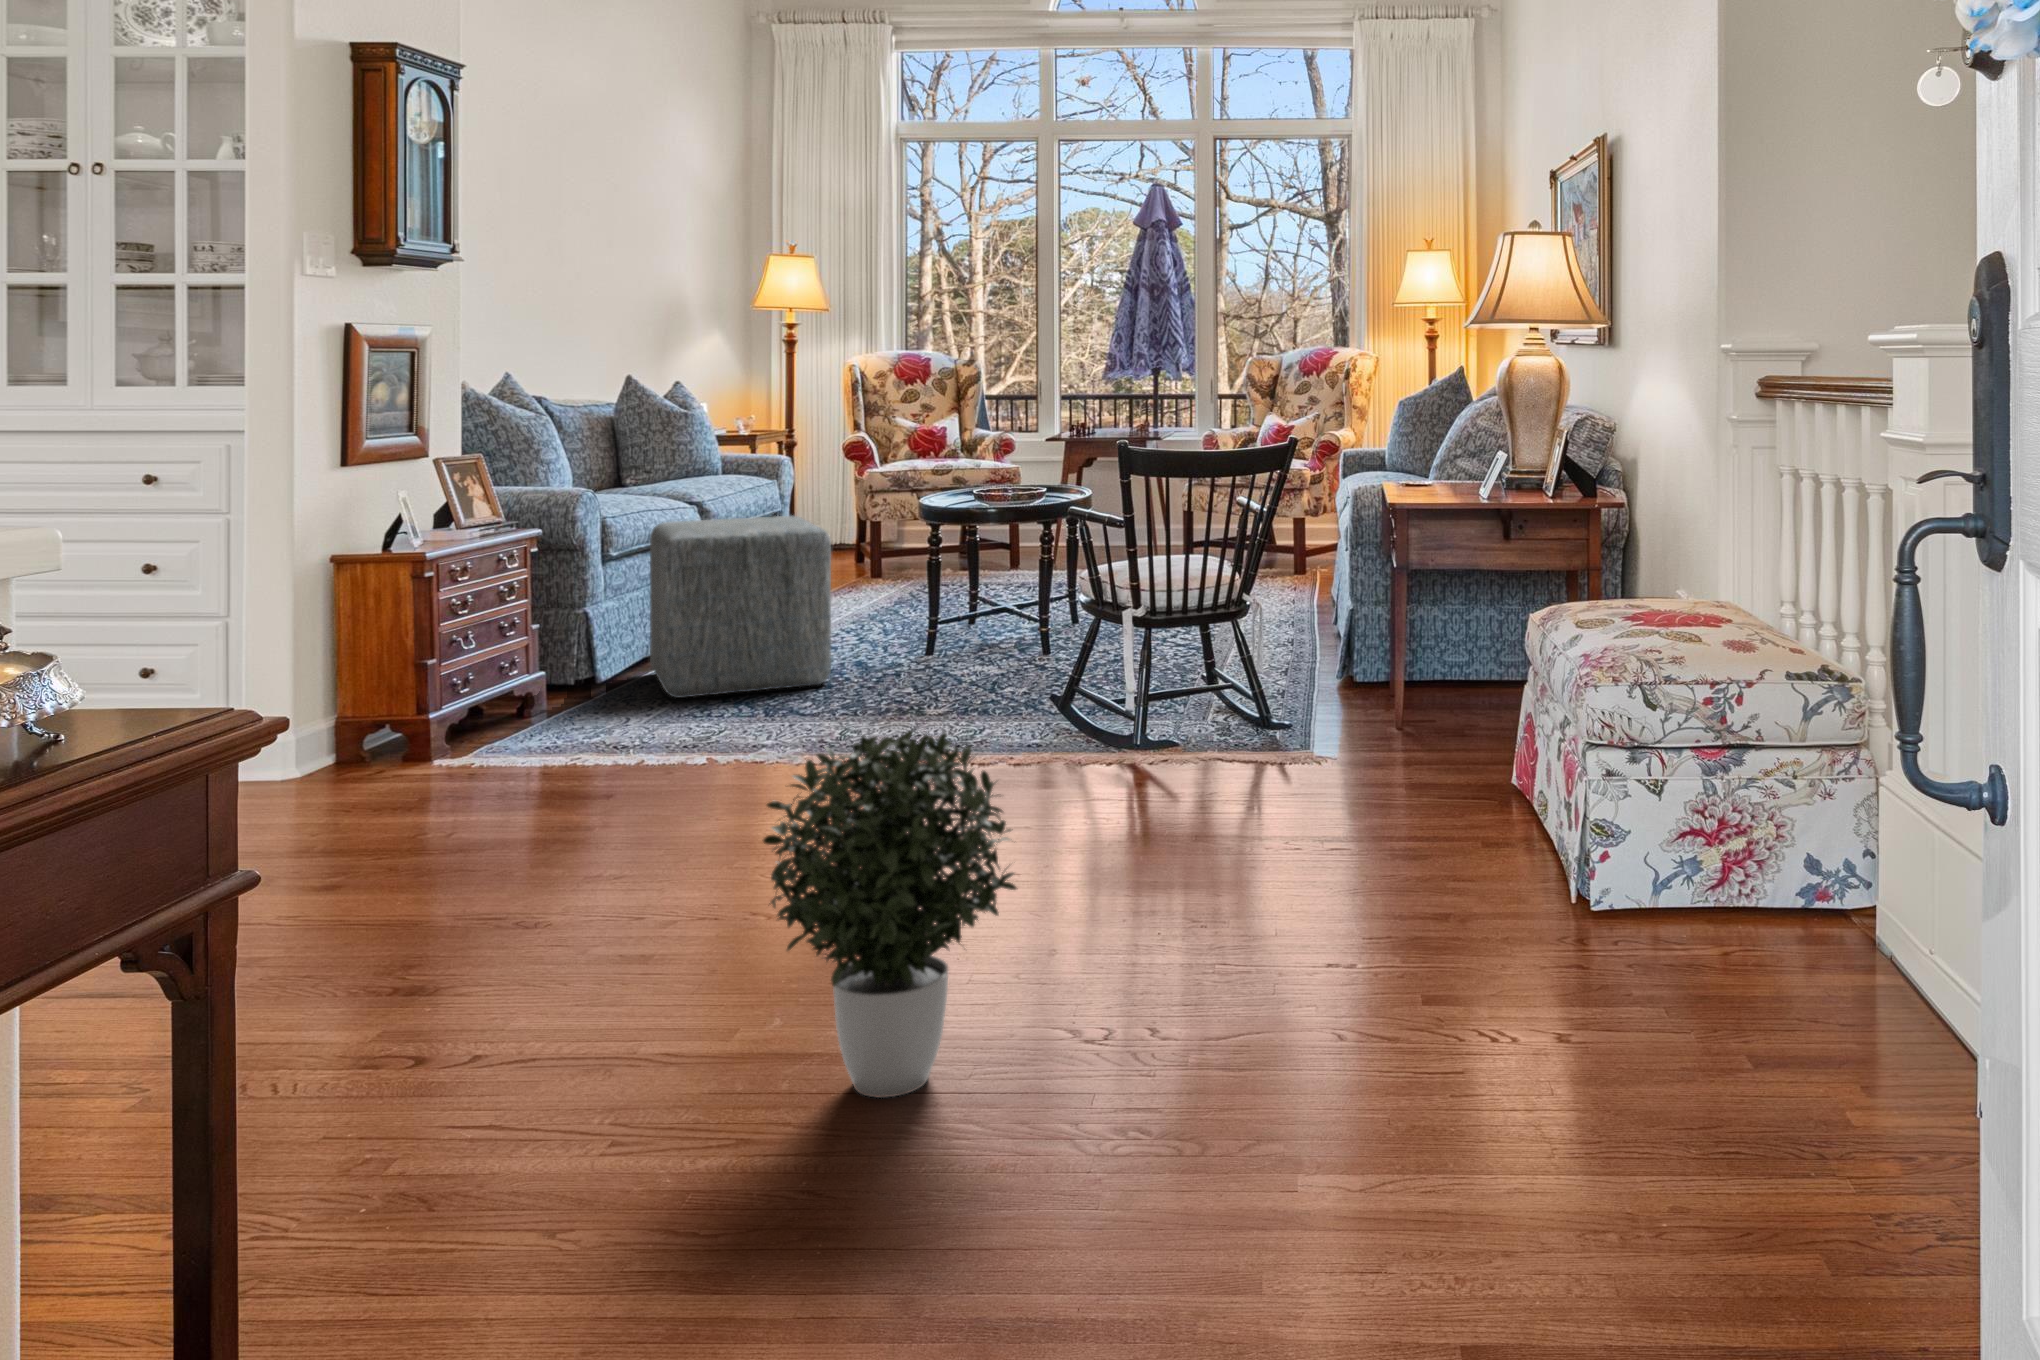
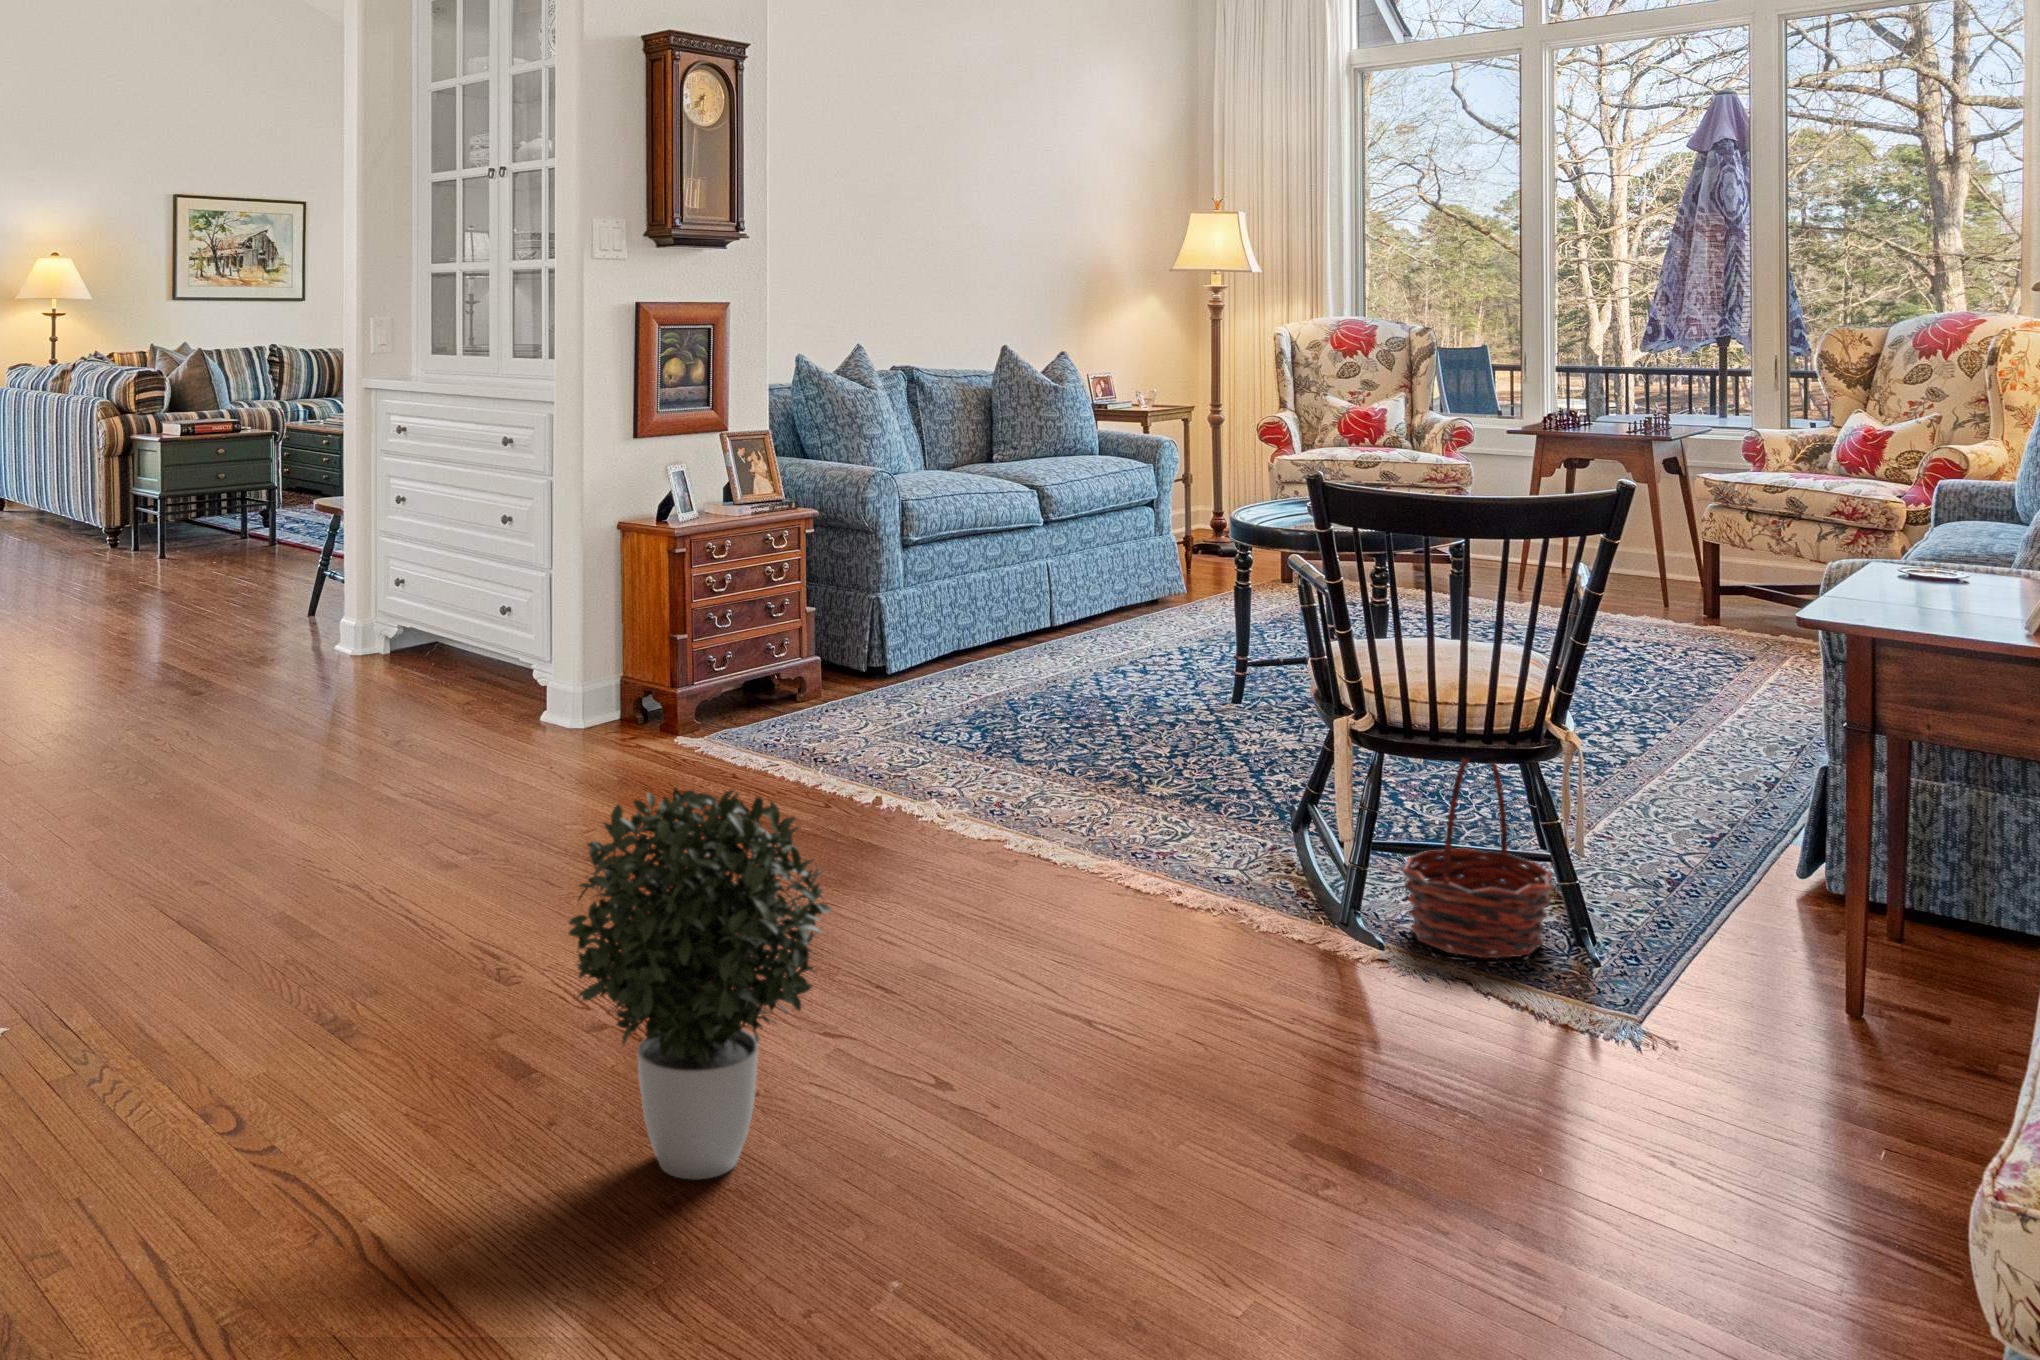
ottoman: present [650,516,831,698] -> none [929,510,1107,703]
basket: none [1244,647,1357,811] -> present [1402,758,1553,958]

